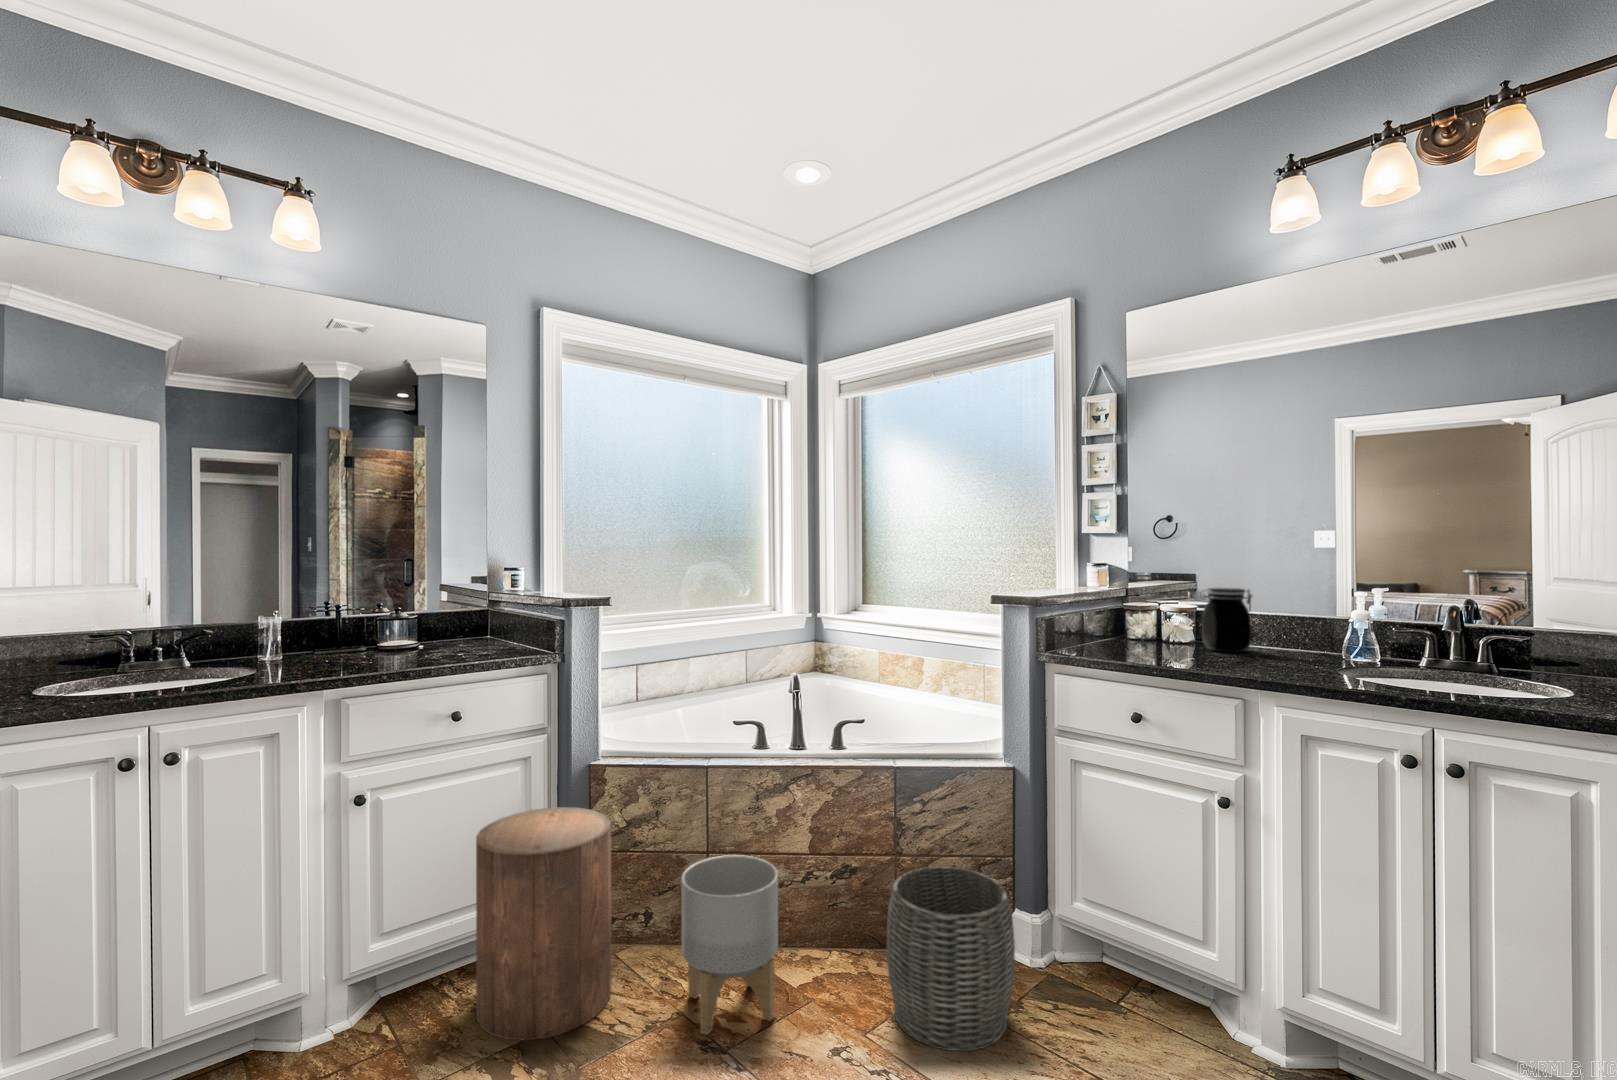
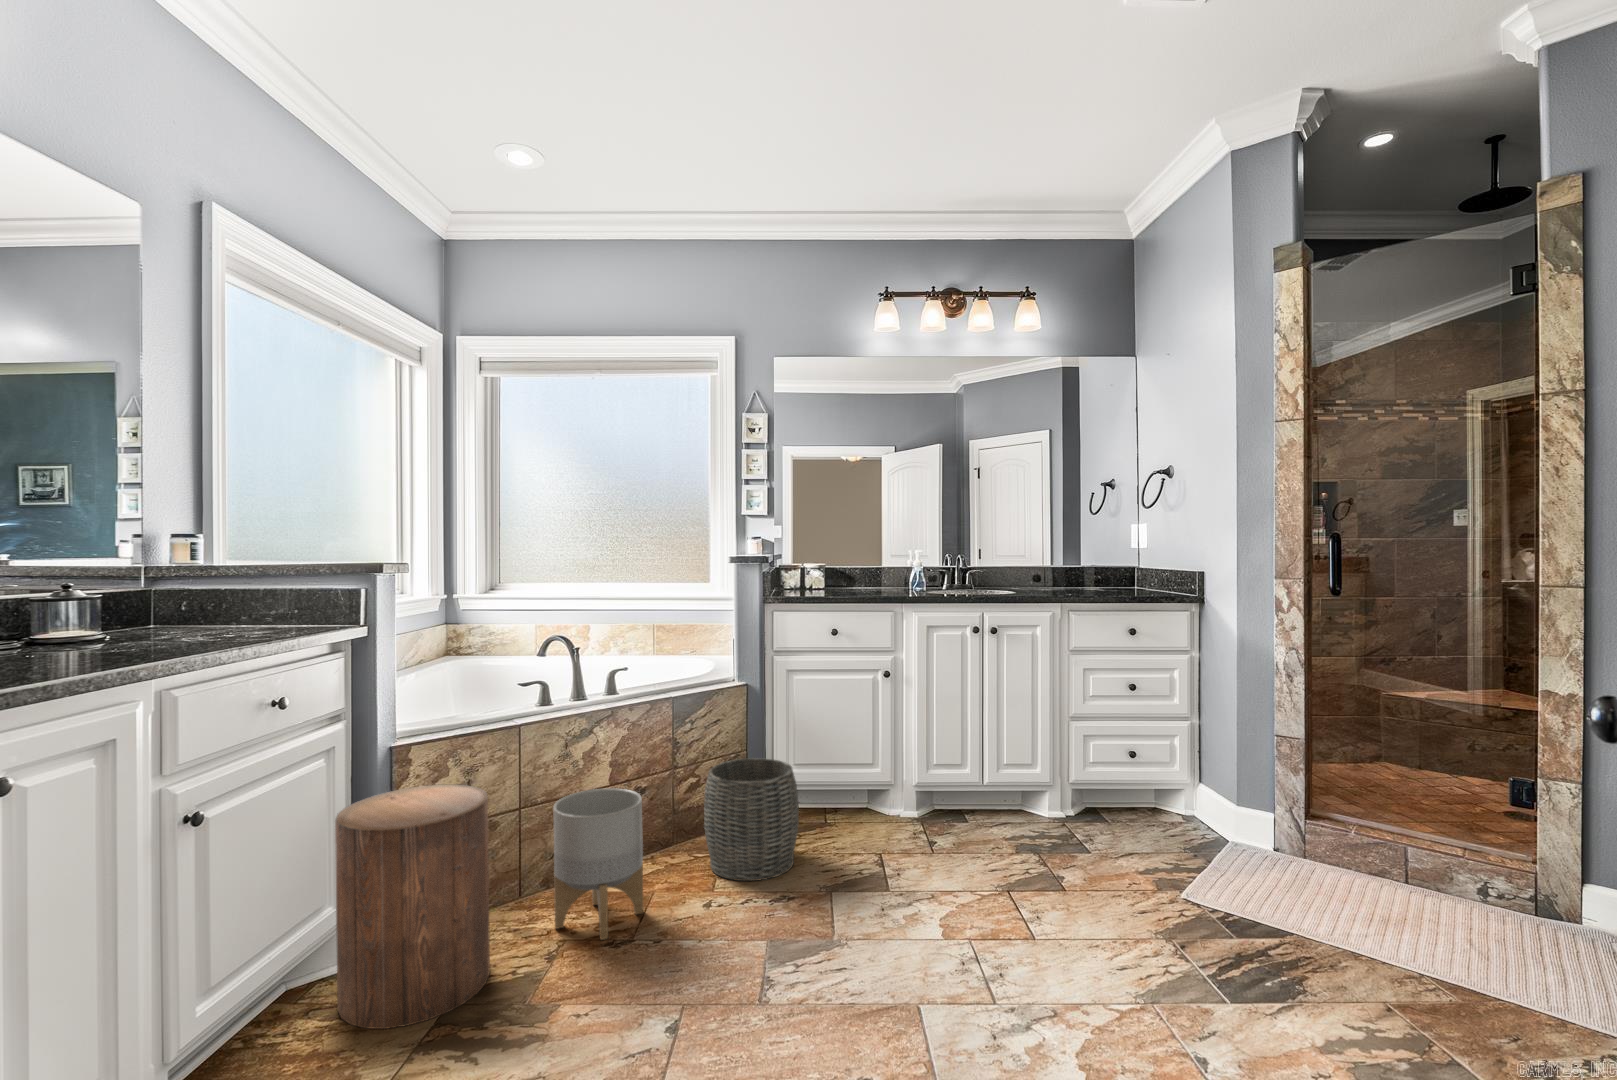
jar: present [1202,588,1252,652] -> none [833,548,863,589]

